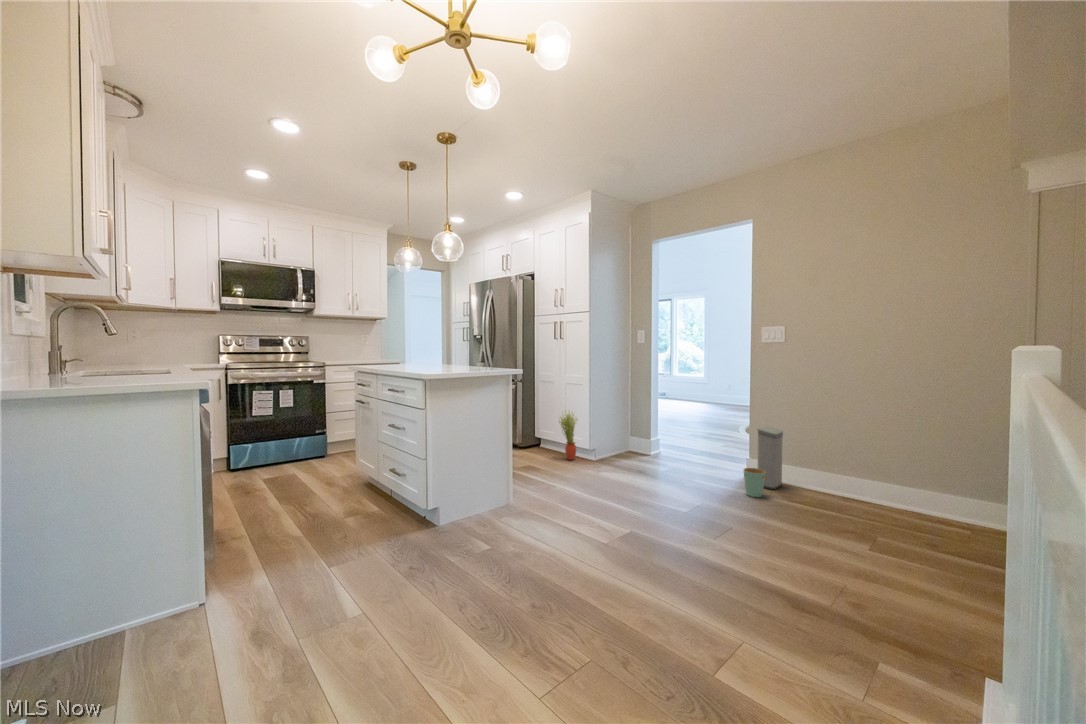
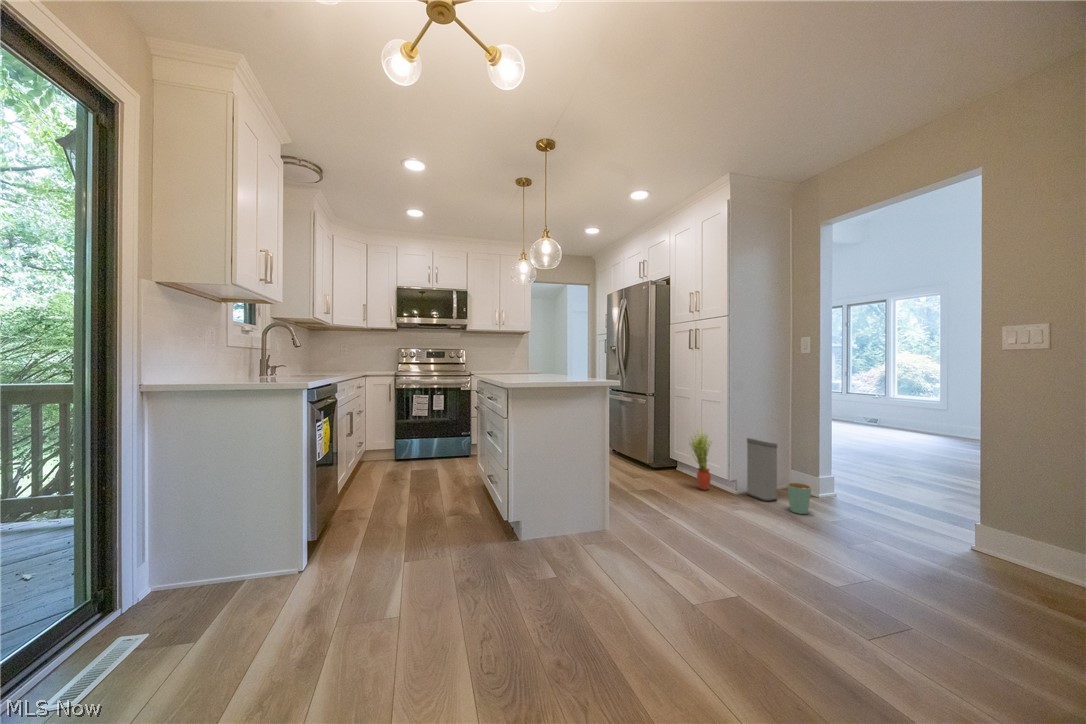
trash can: present [744,426,783,497] -> present [747,438,811,514]

